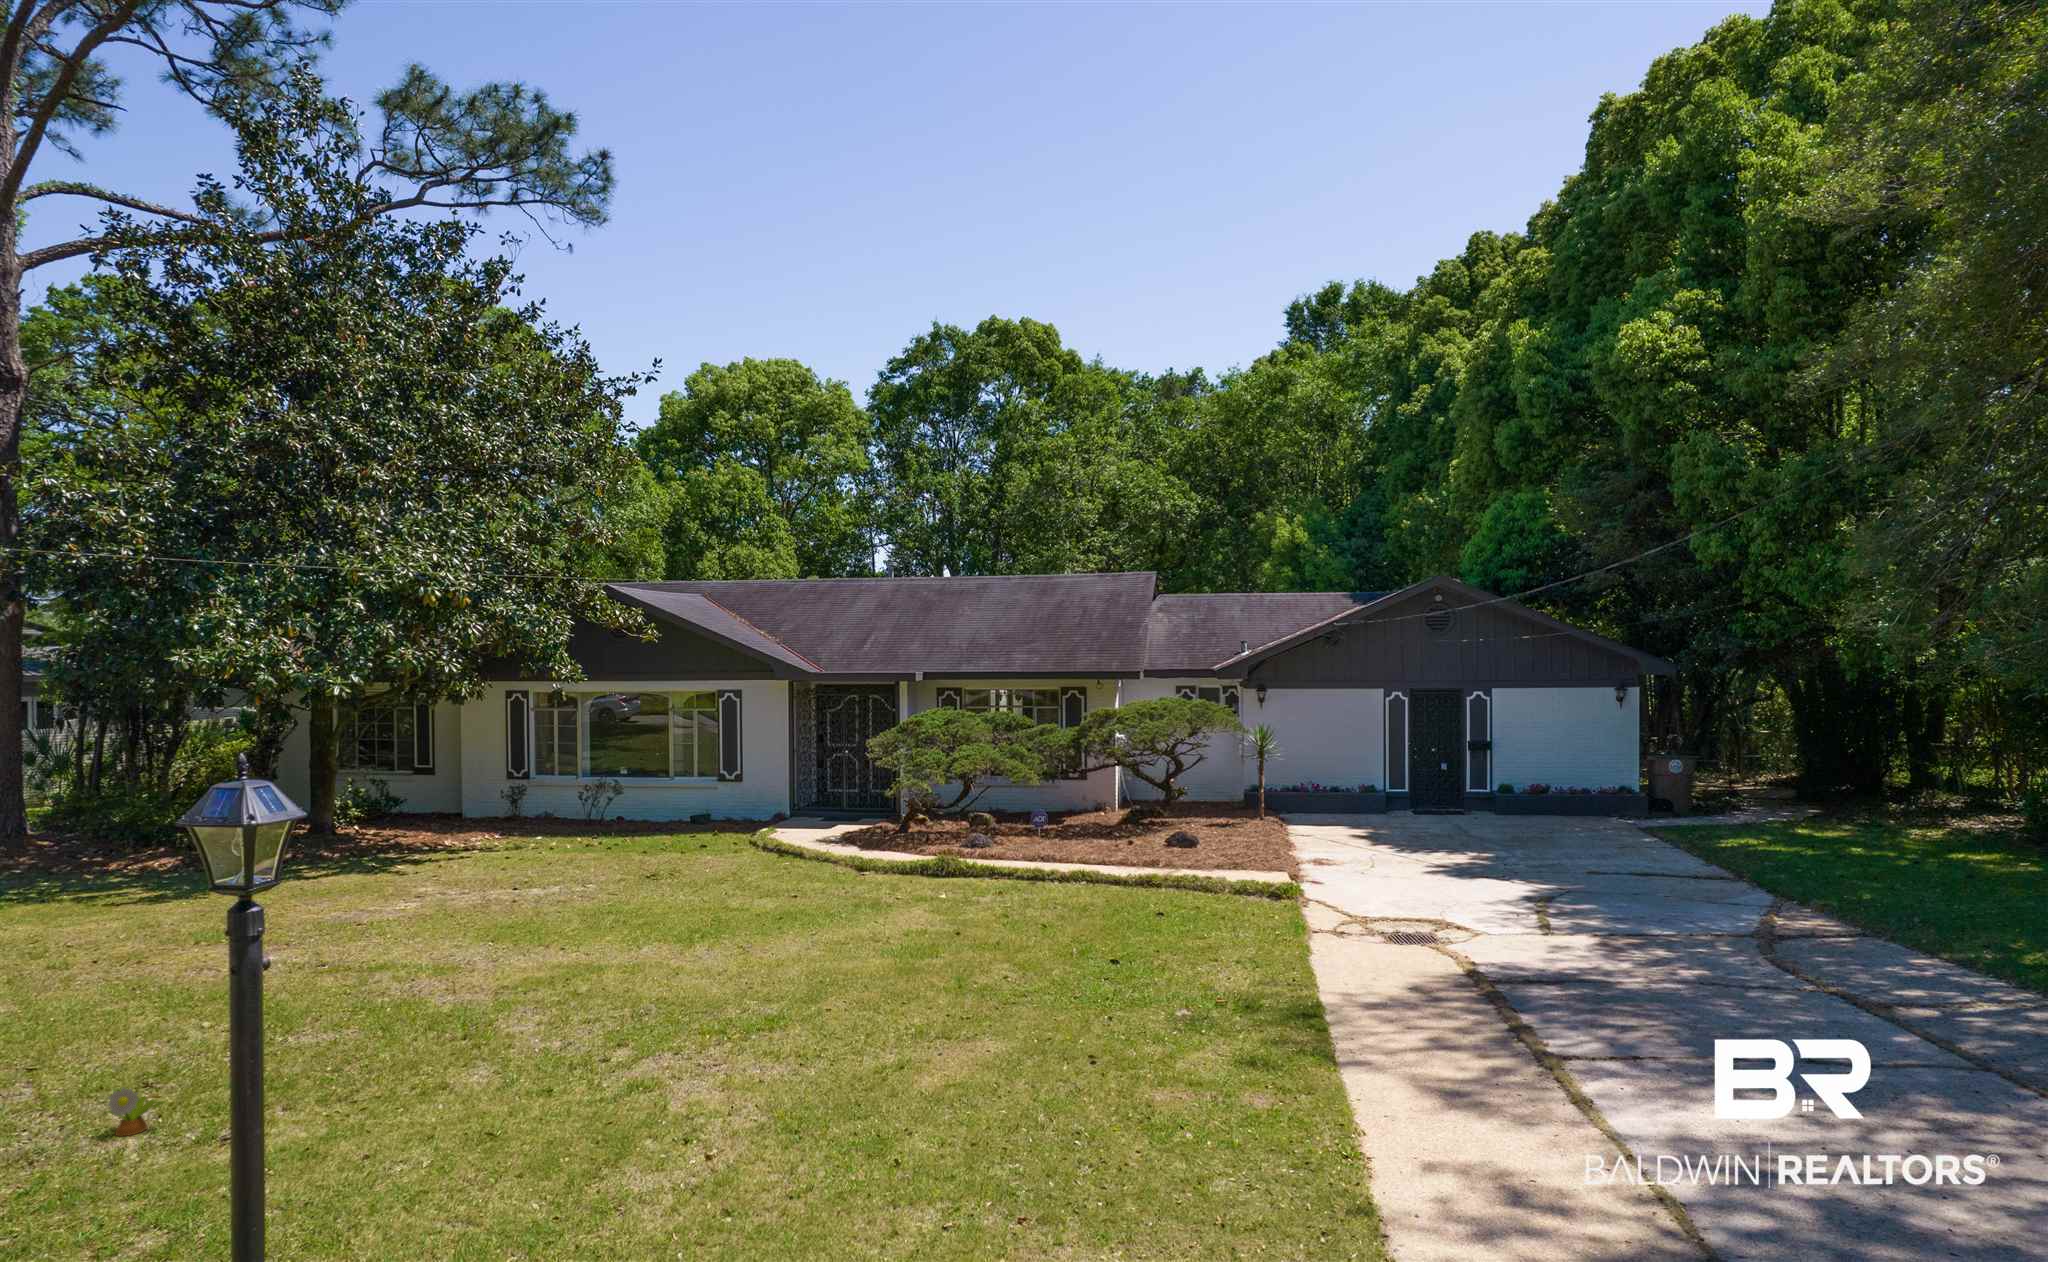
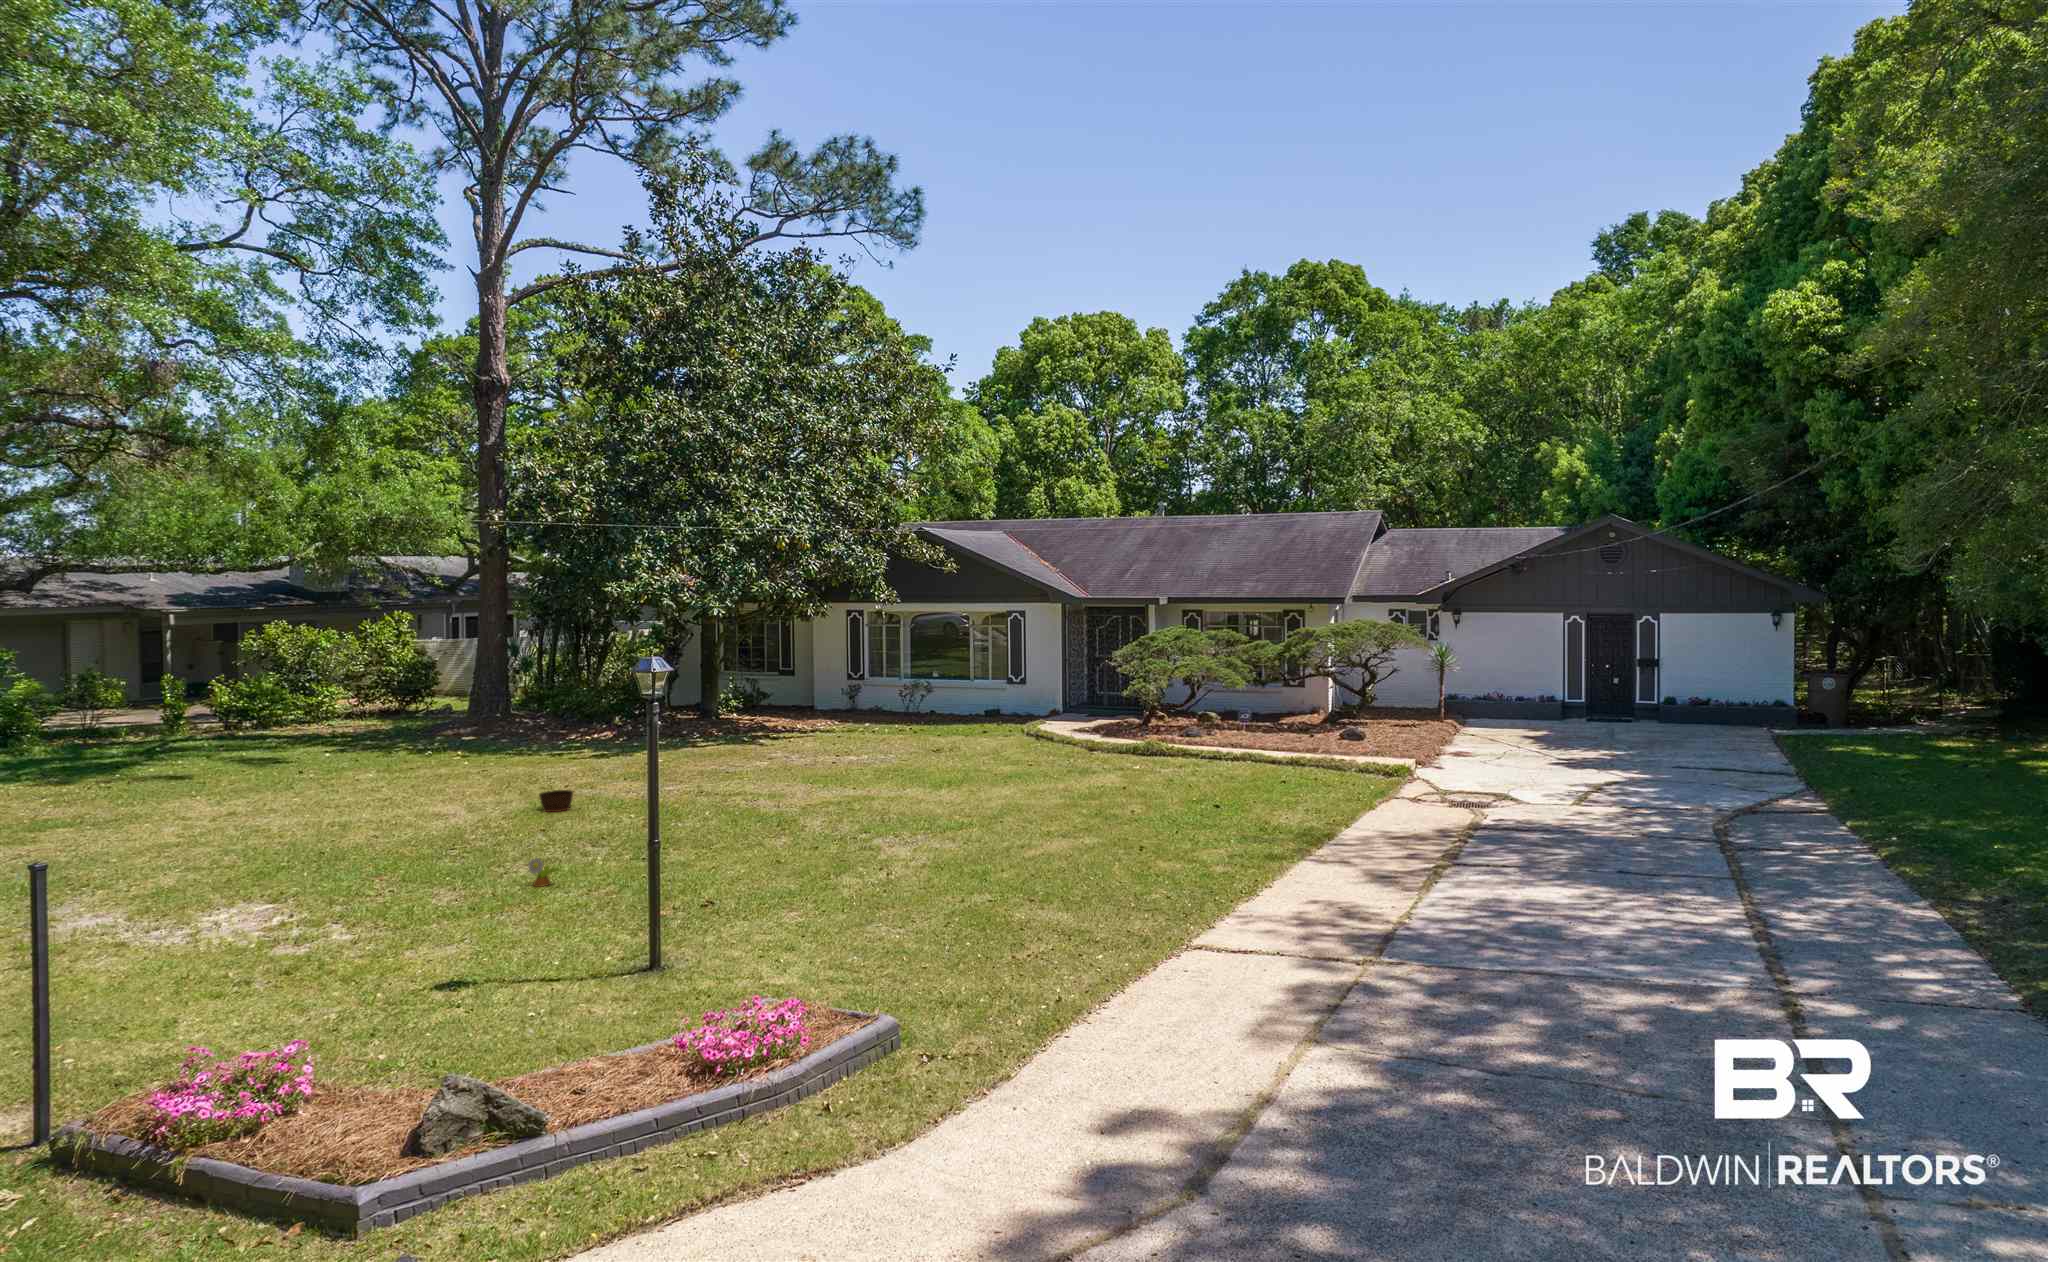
basket: none [74,962,136,1000] -> present [539,790,573,812]

